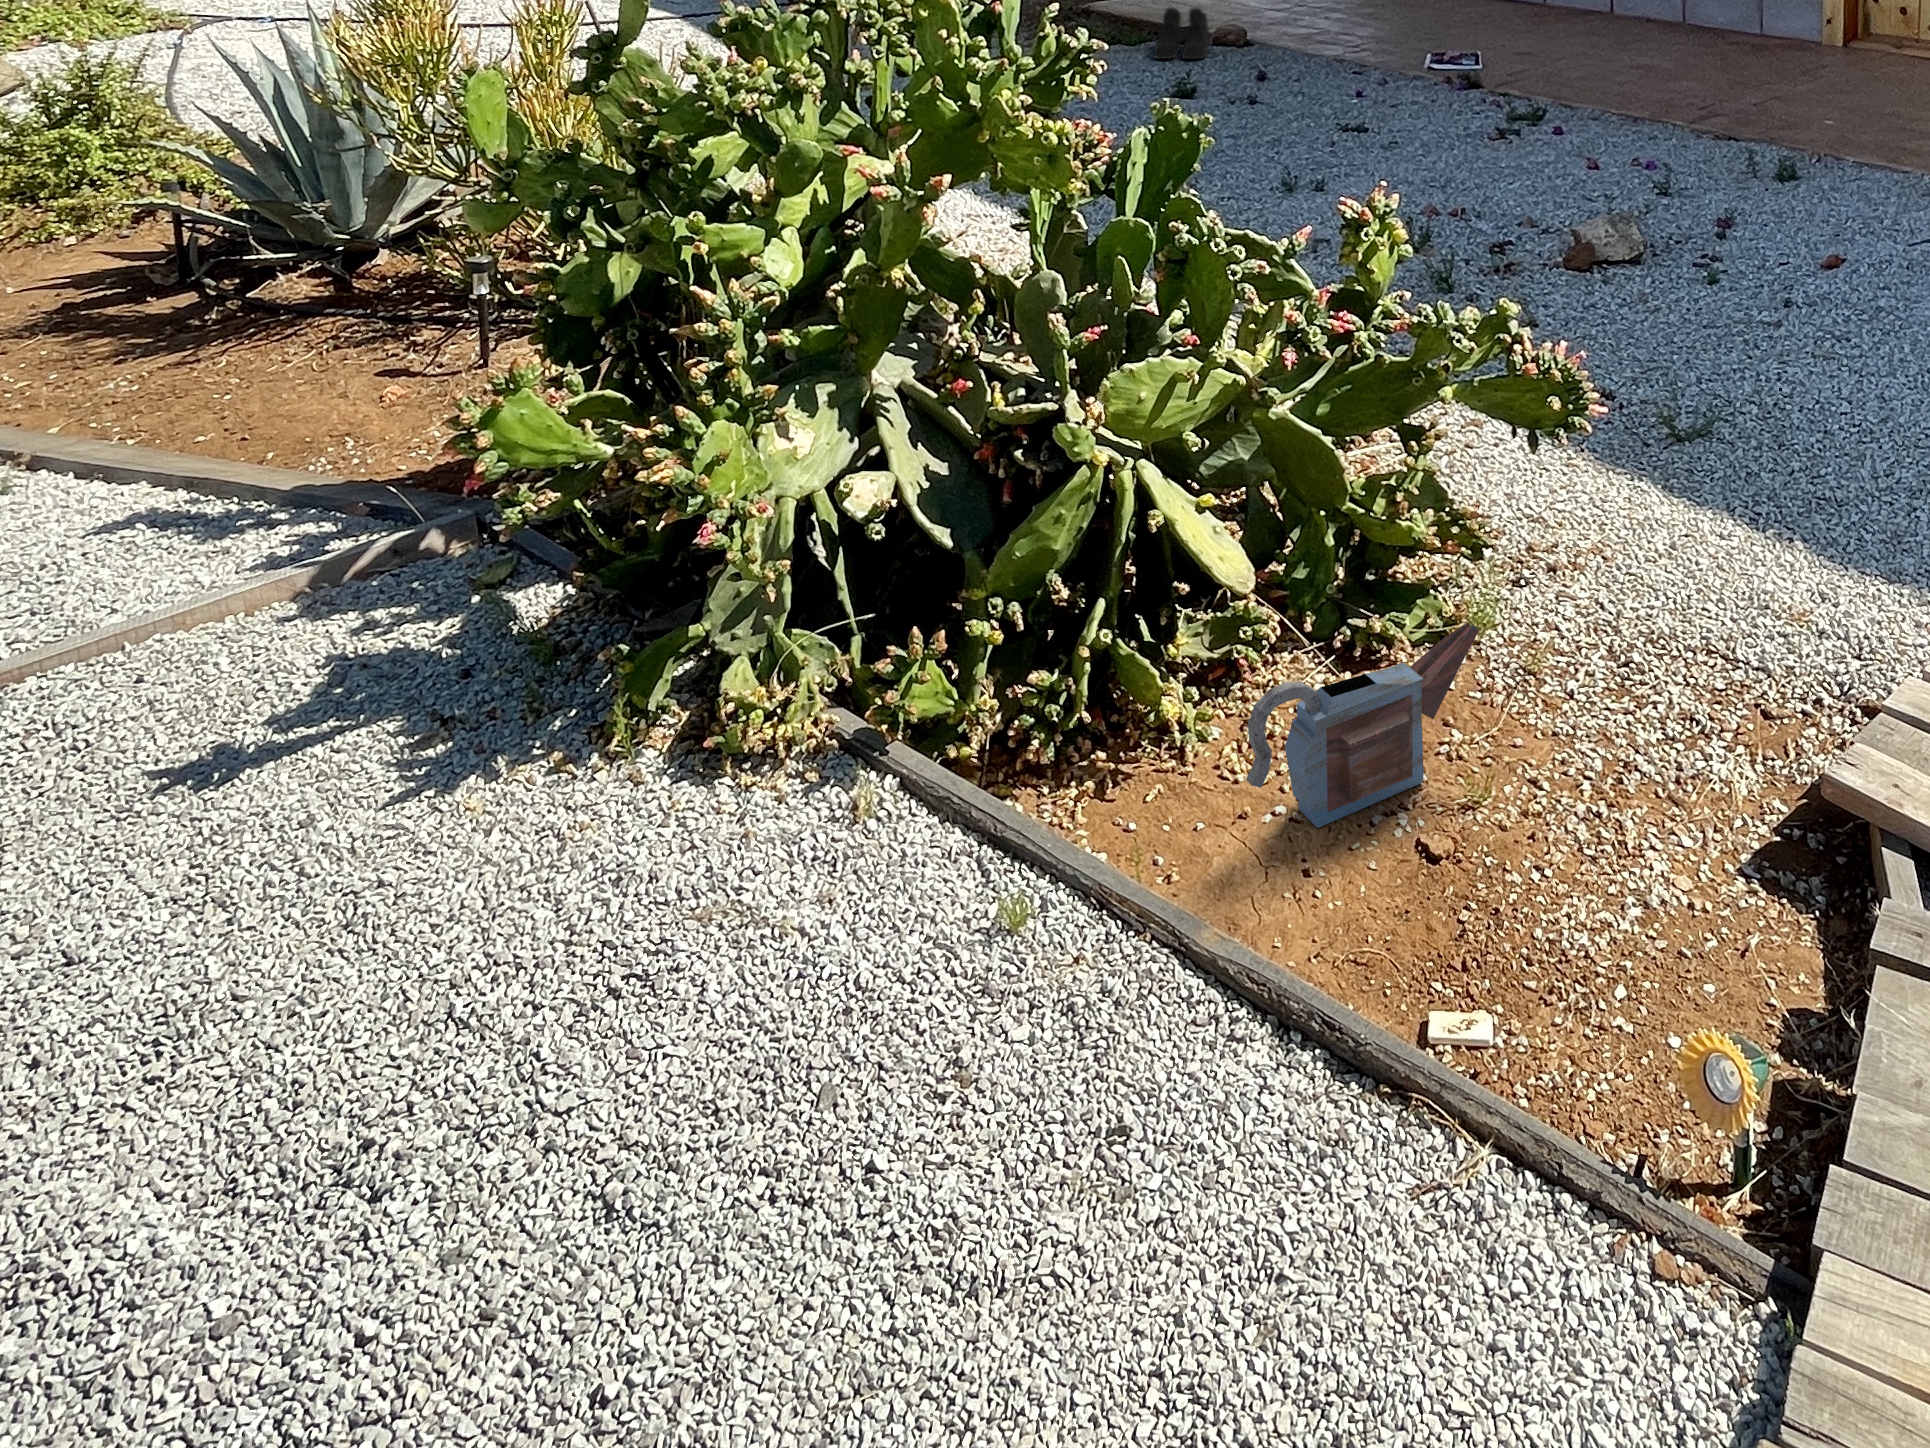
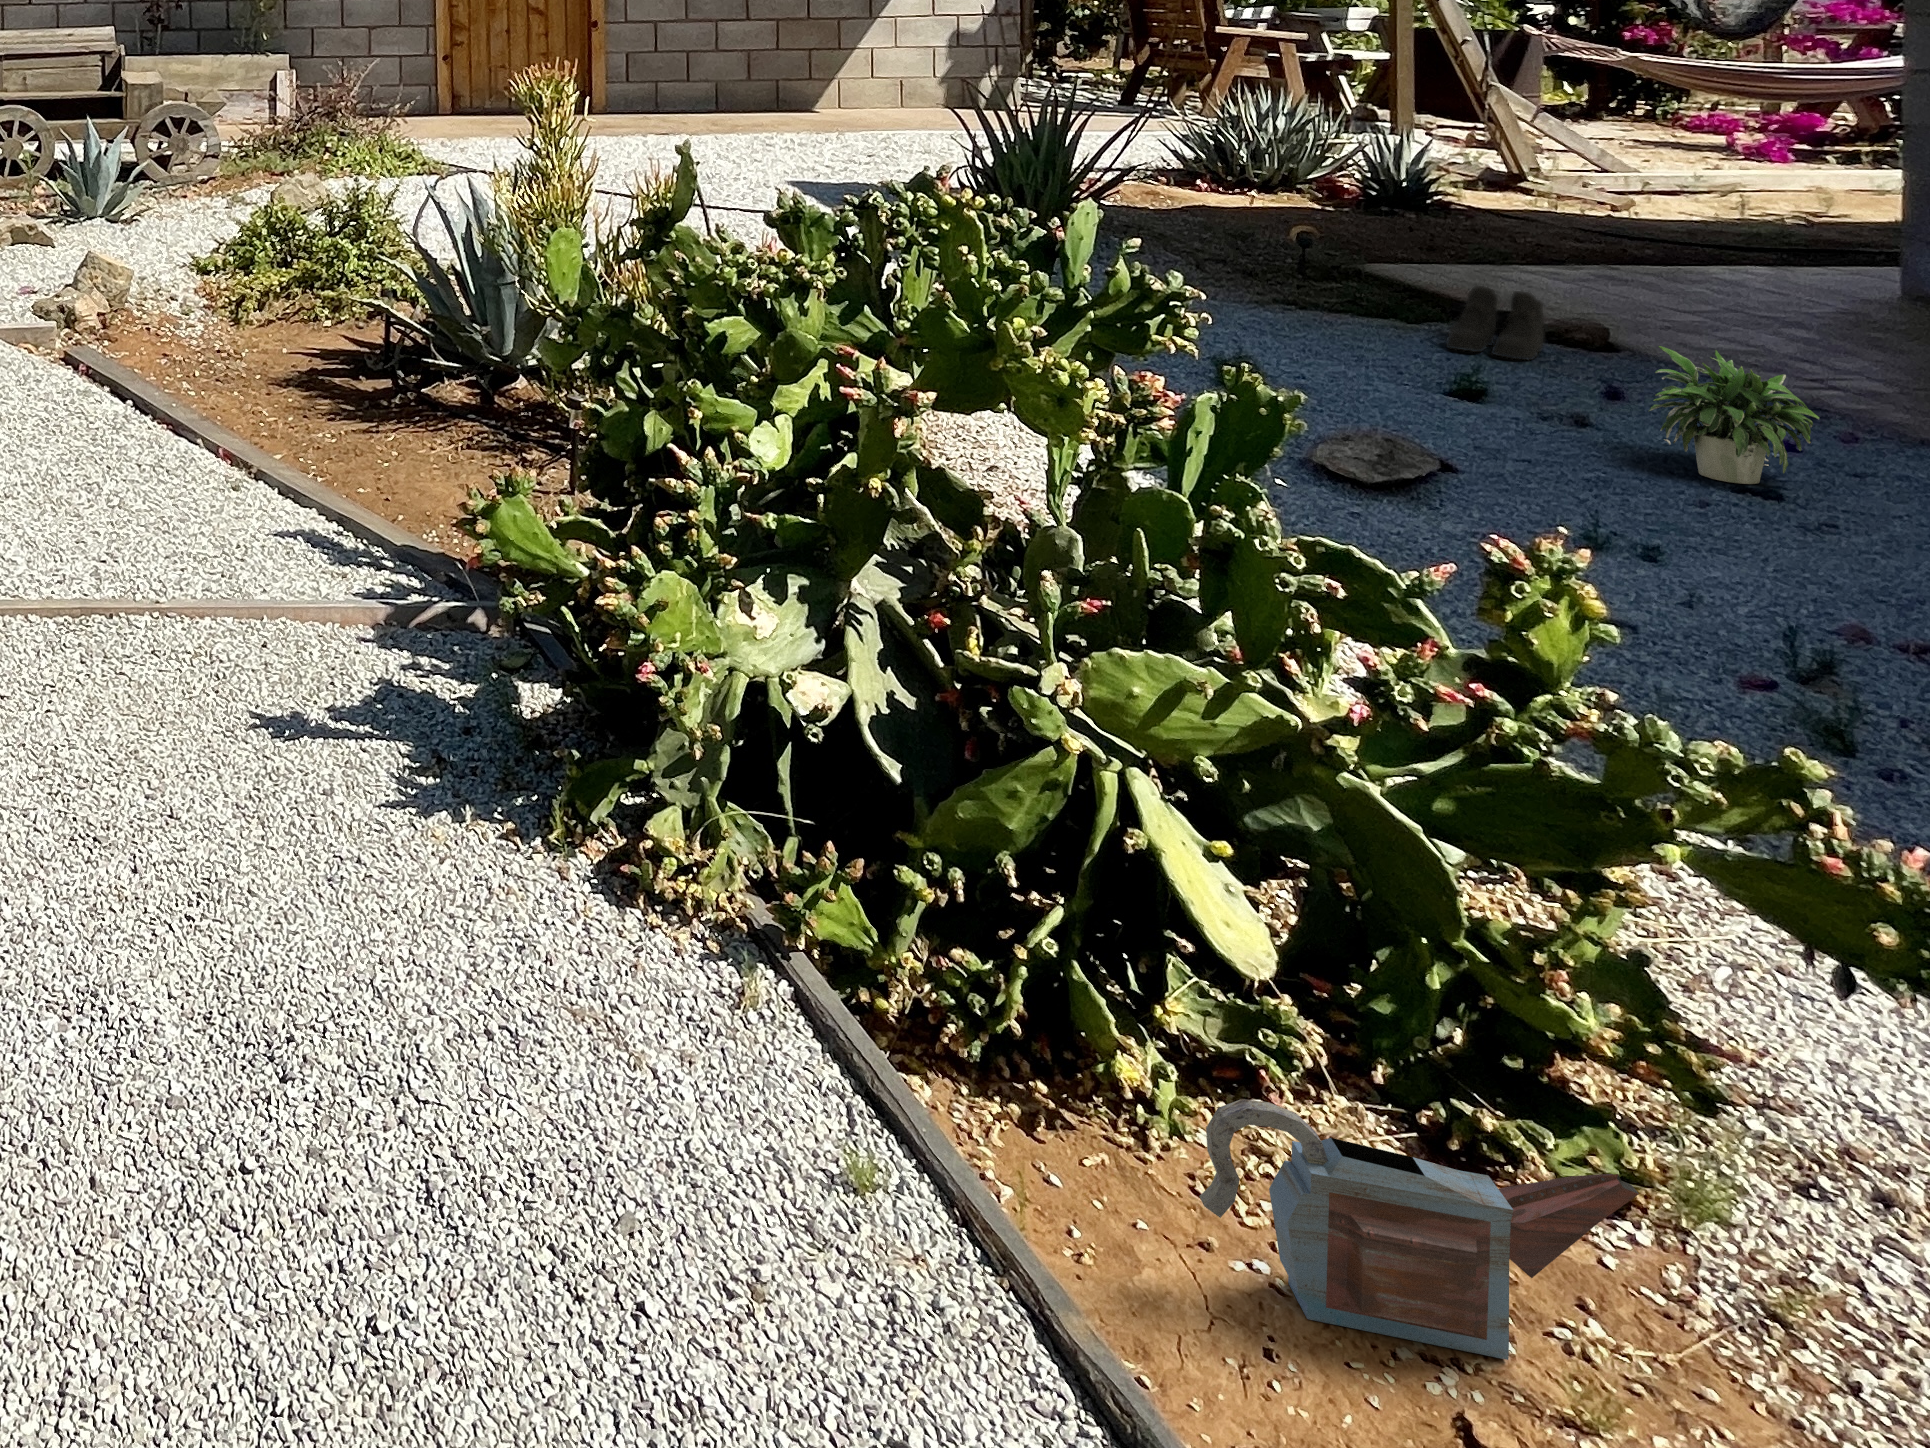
potted plant: none [1288,31,1373,122] -> present [1649,346,1819,484]

